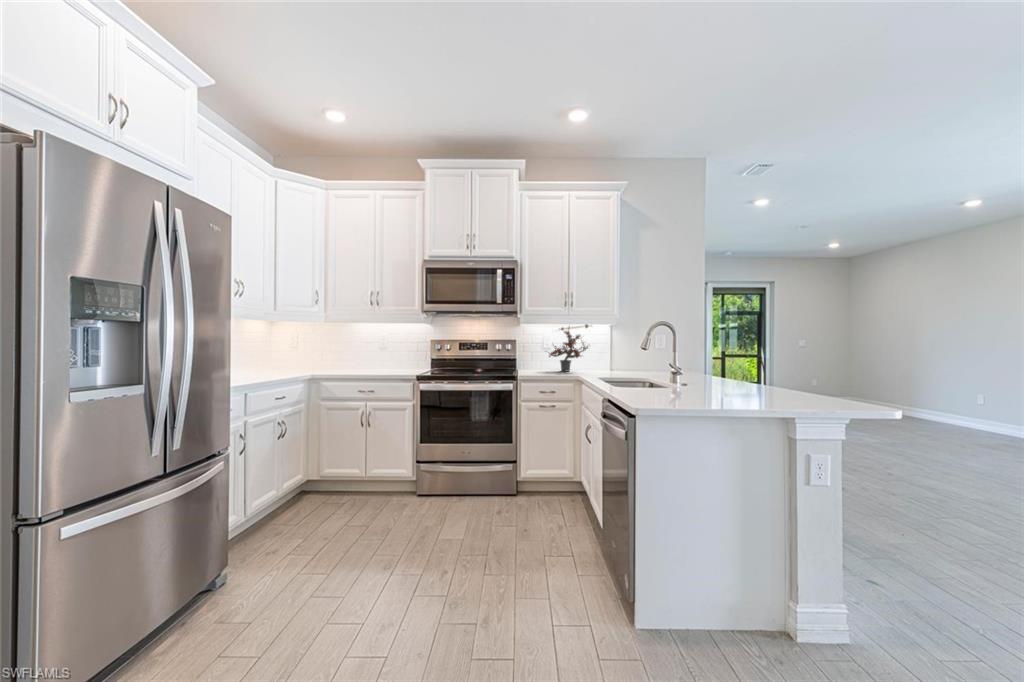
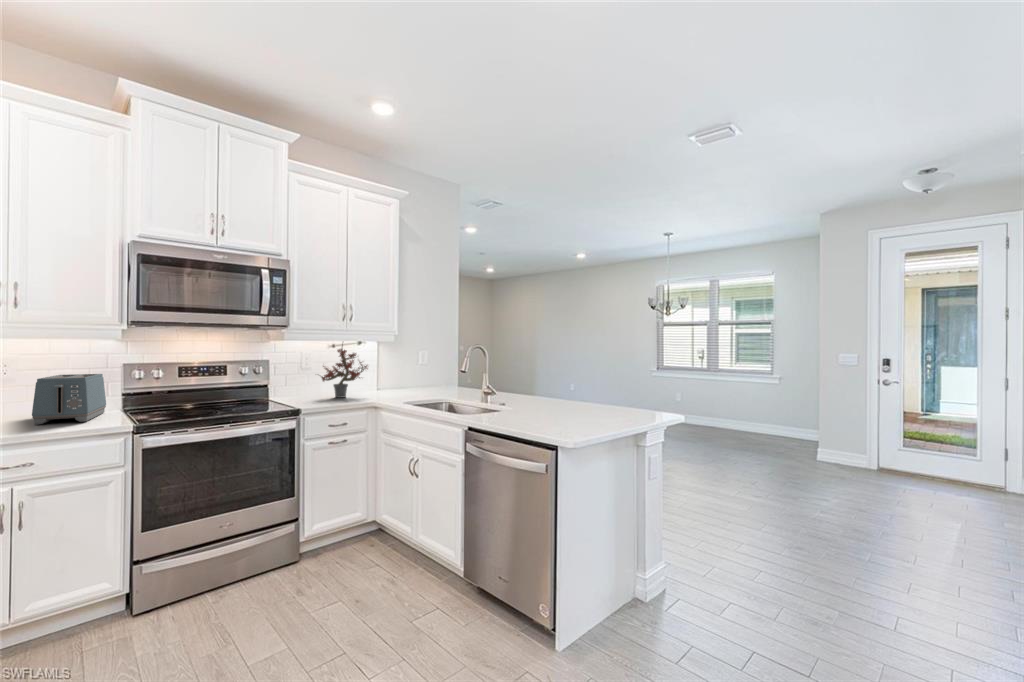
toaster: none [381,344,421,371] -> present [32,374,106,424]

